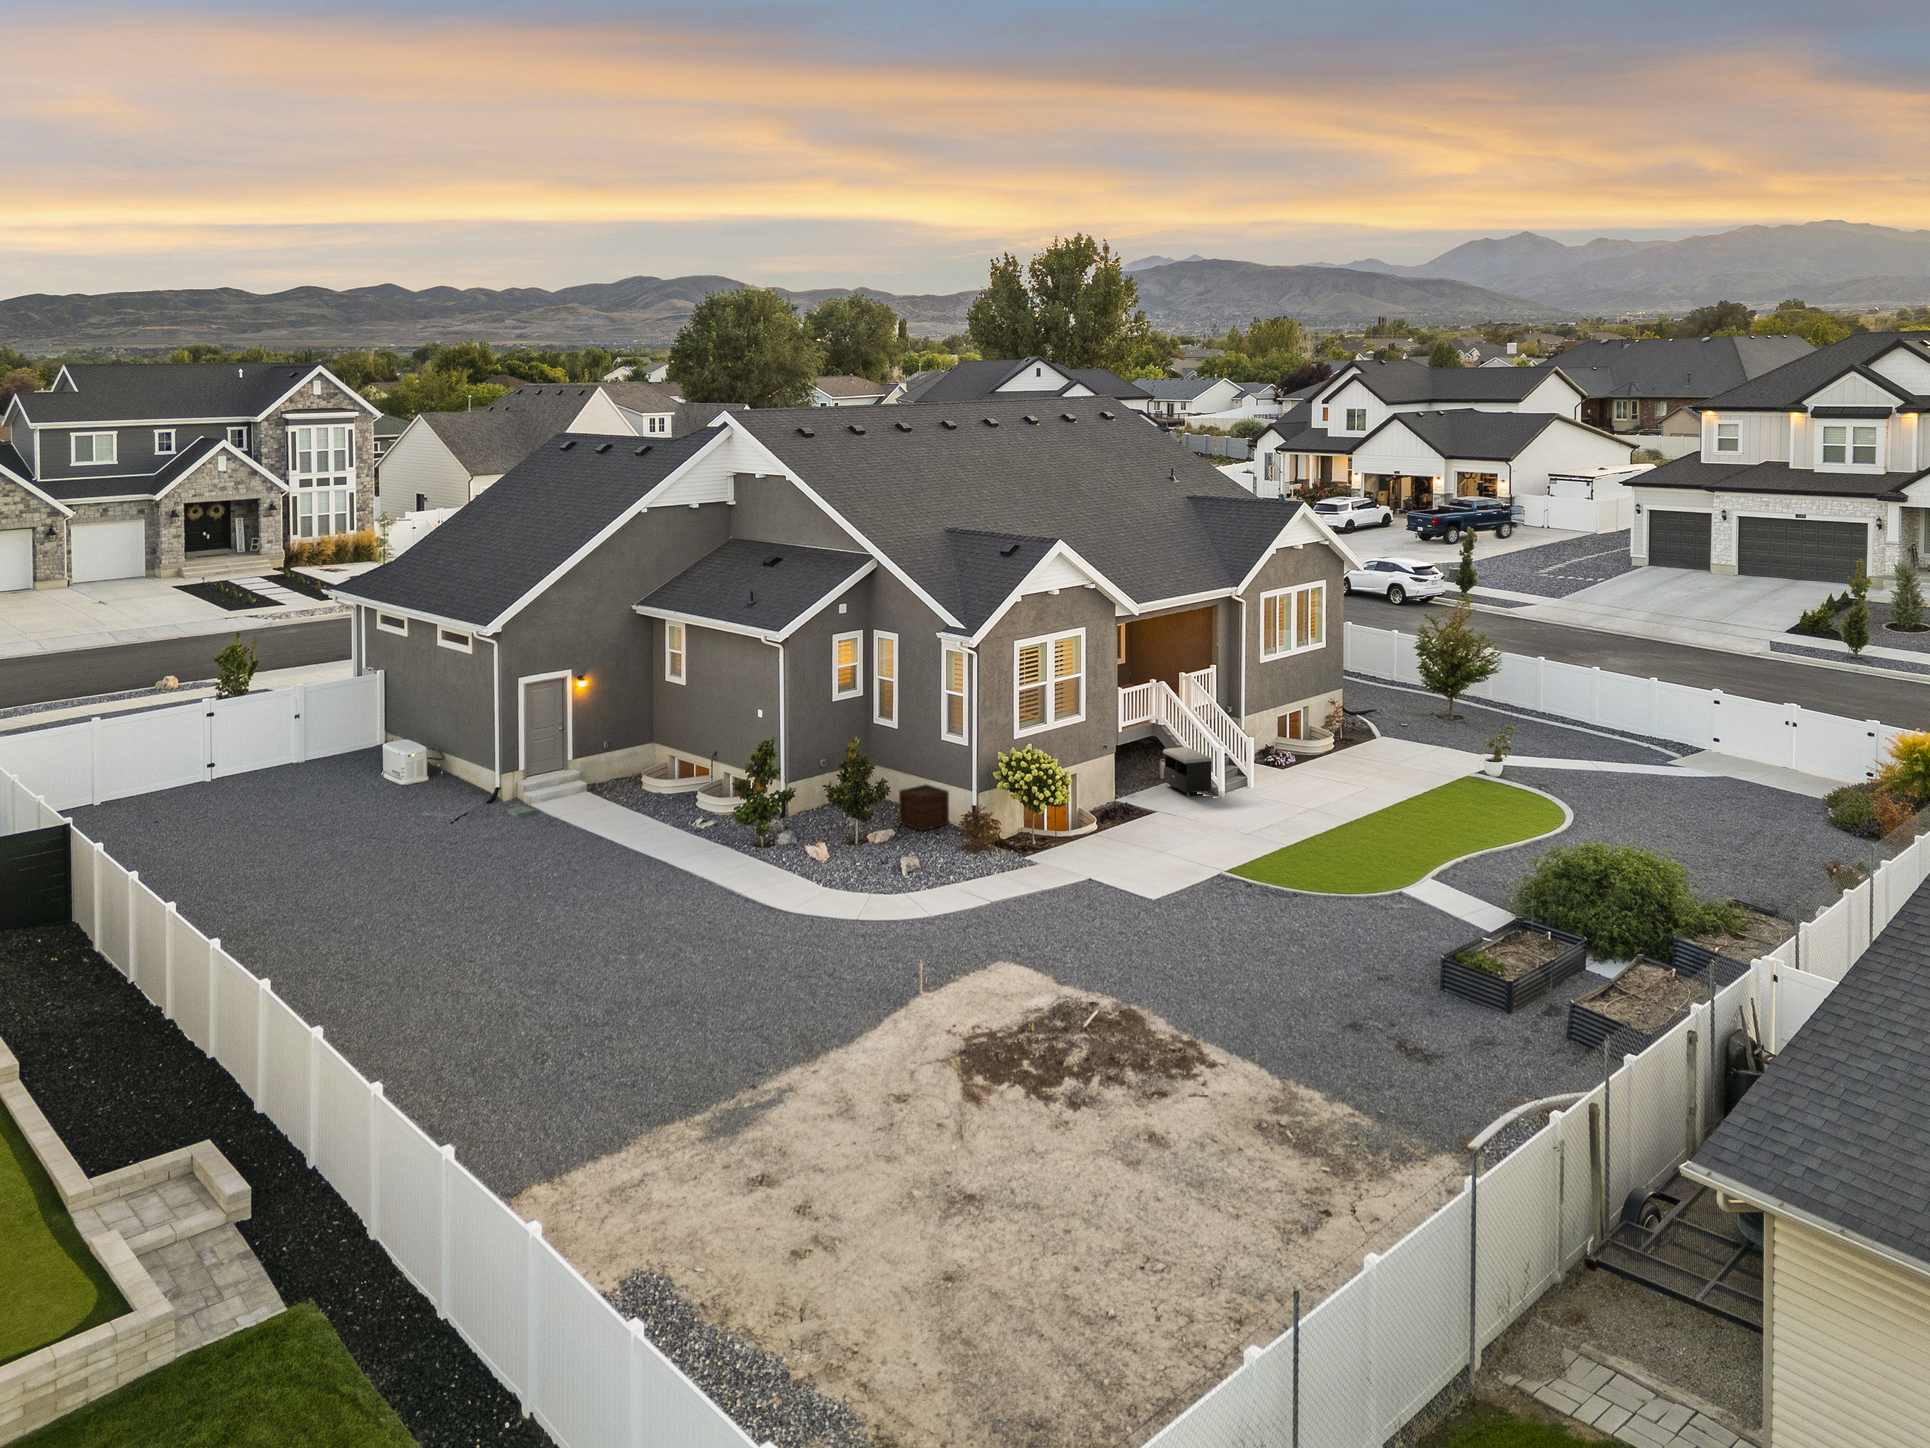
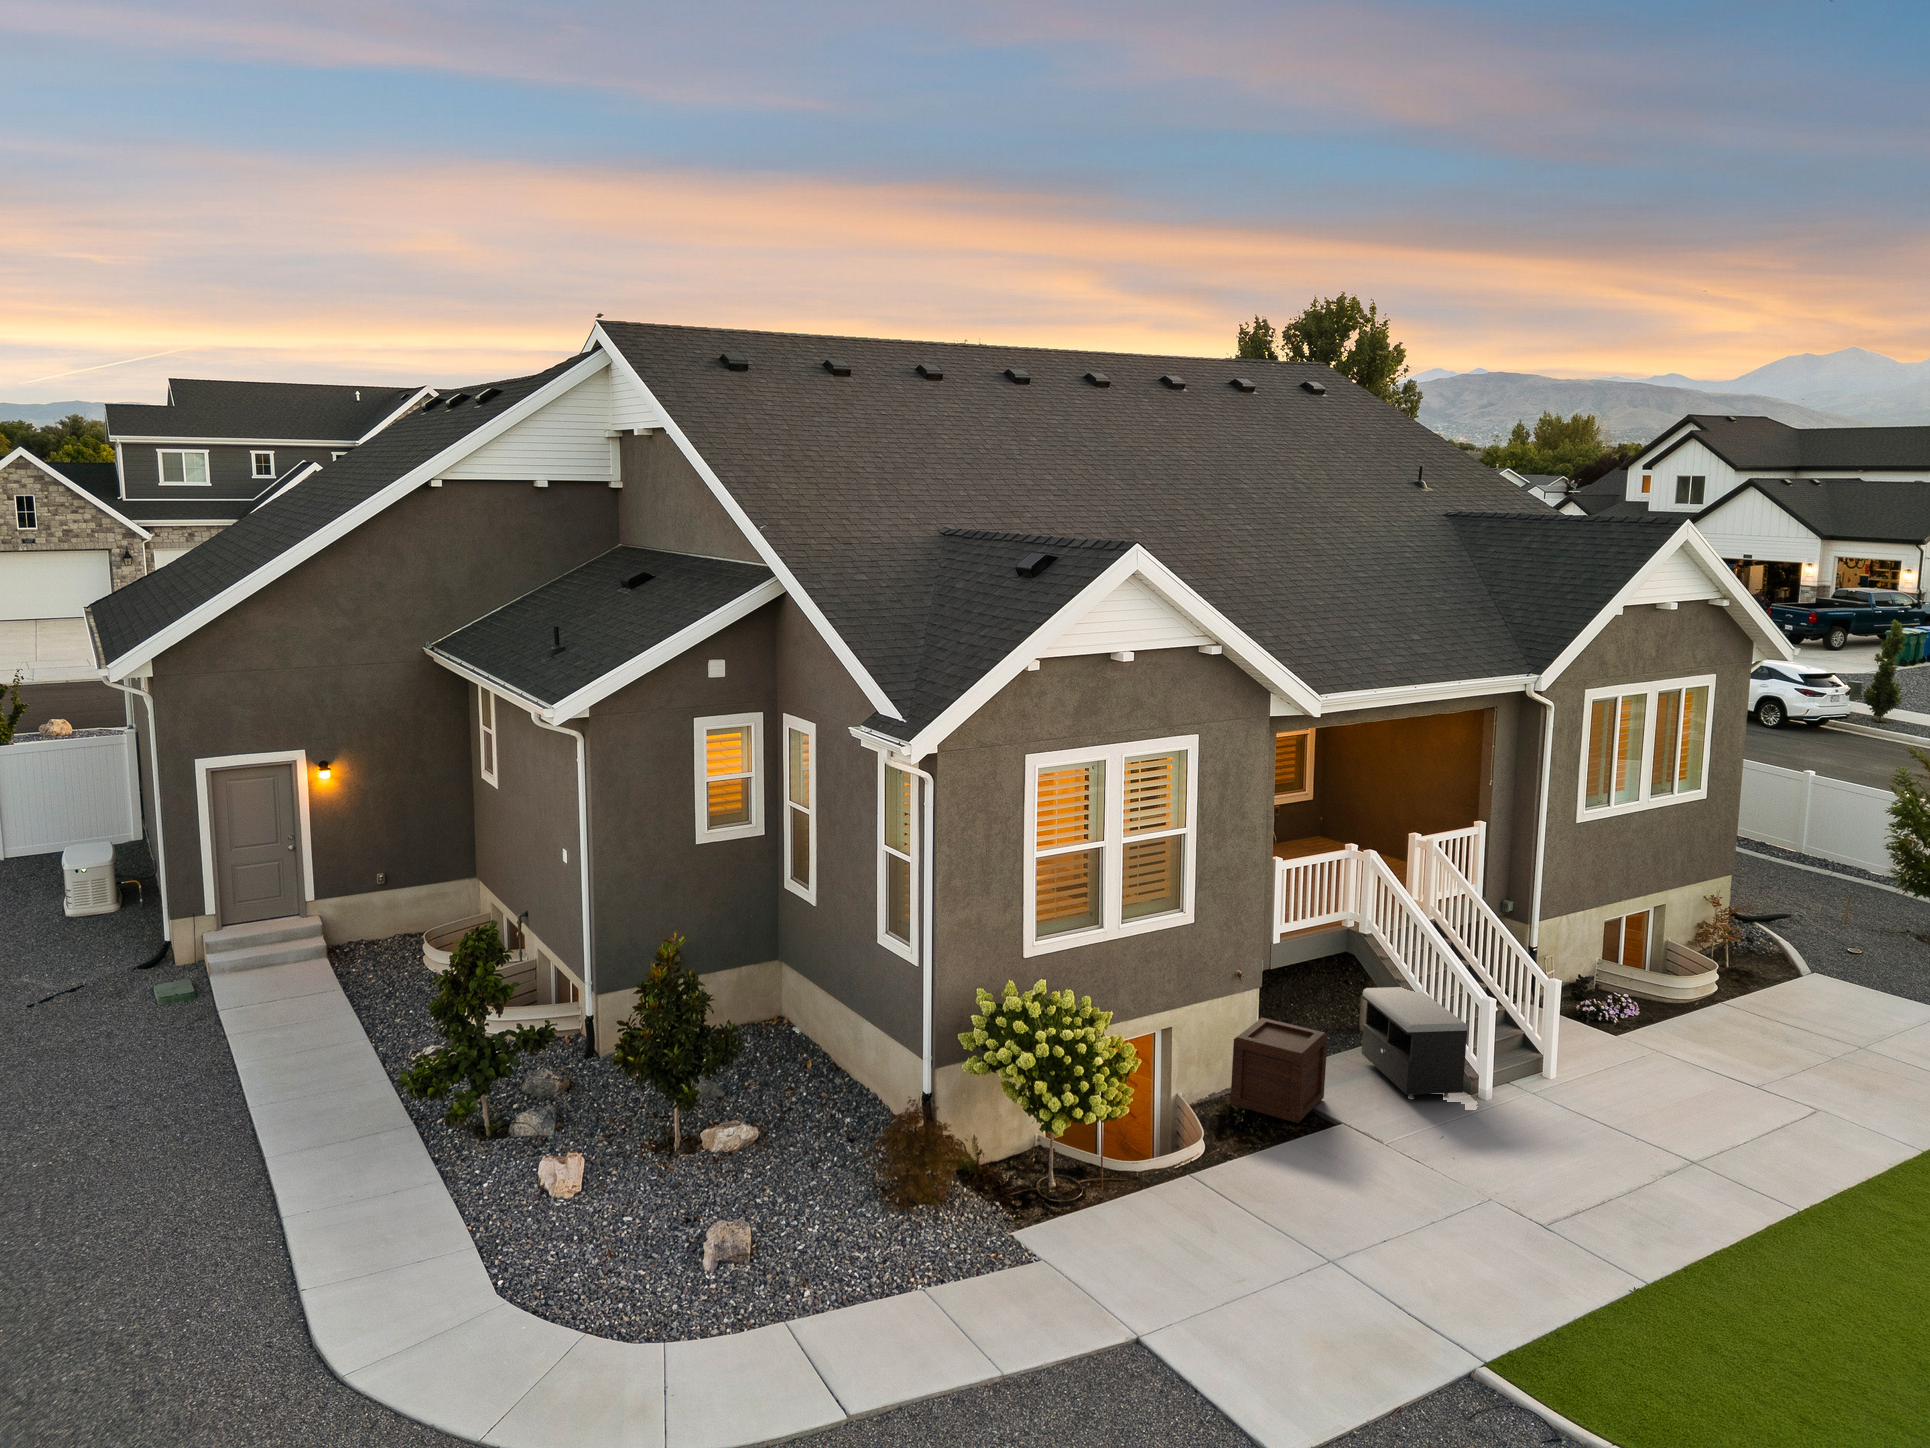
wooden crate: present [899,784,949,831] -> present [1230,1018,1328,1123]

